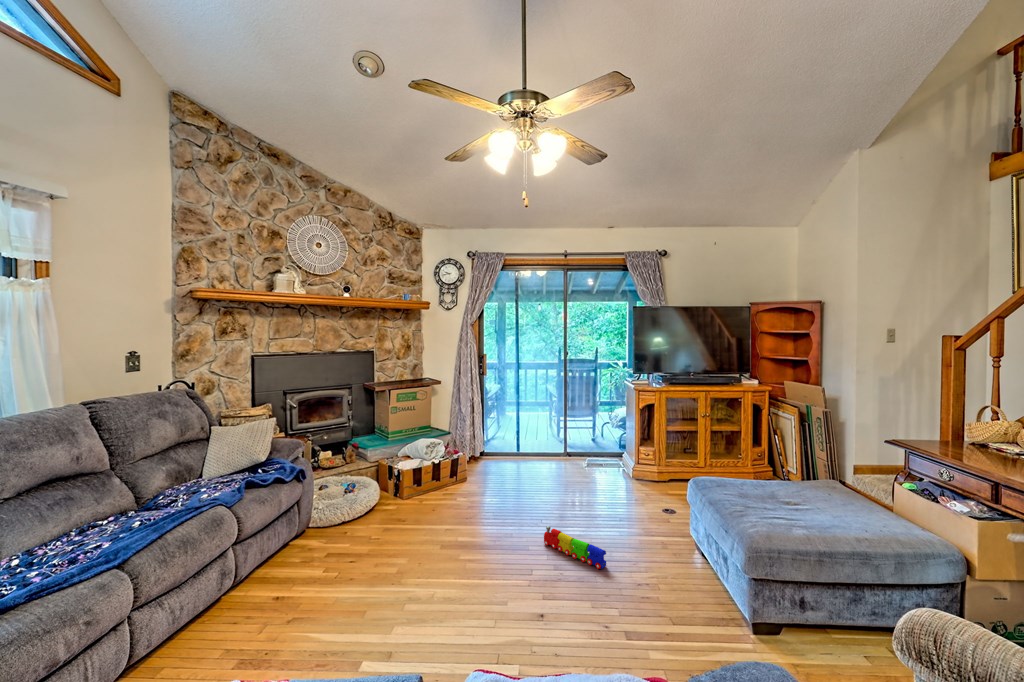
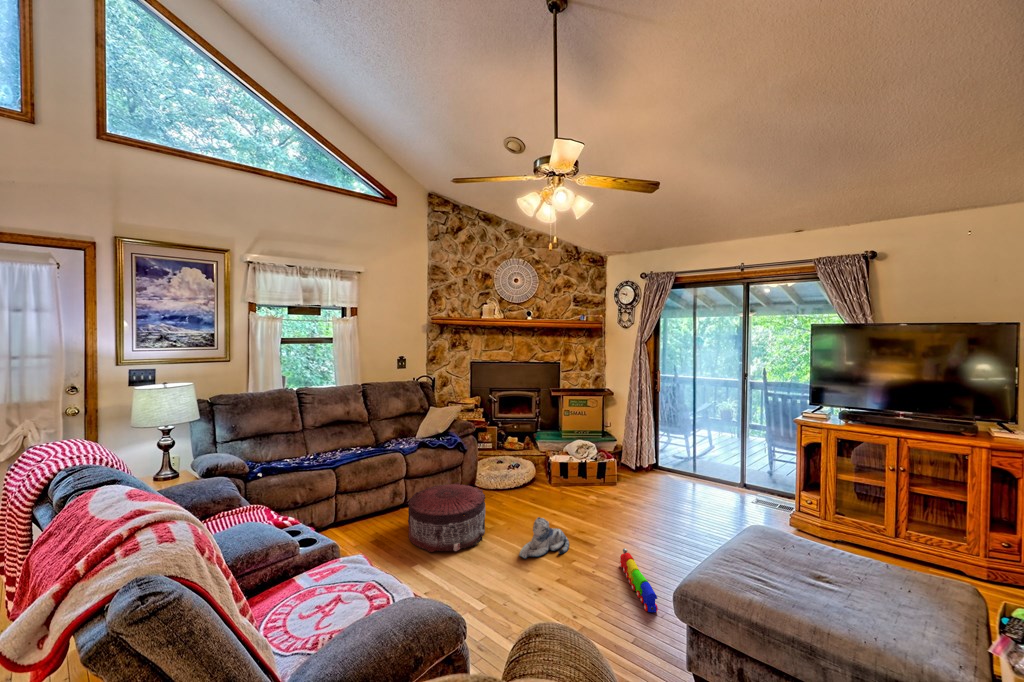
pouf: none [277,519,400,625] -> present [408,484,485,552]
plush toy: none [451,525,491,577] -> present [519,517,569,559]

